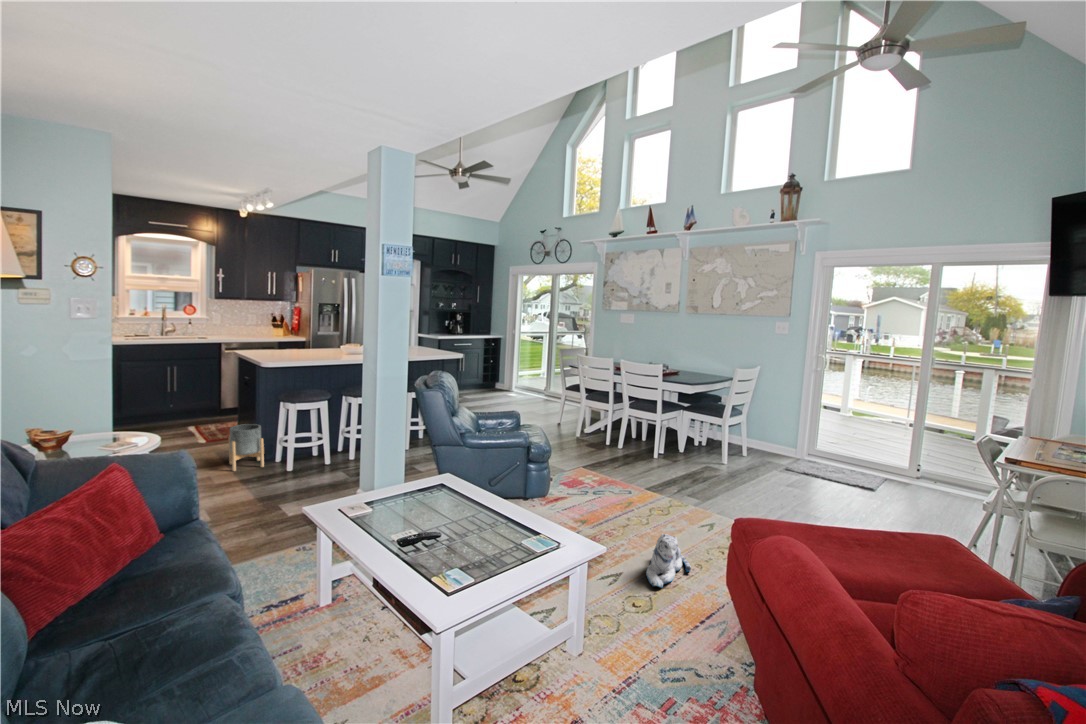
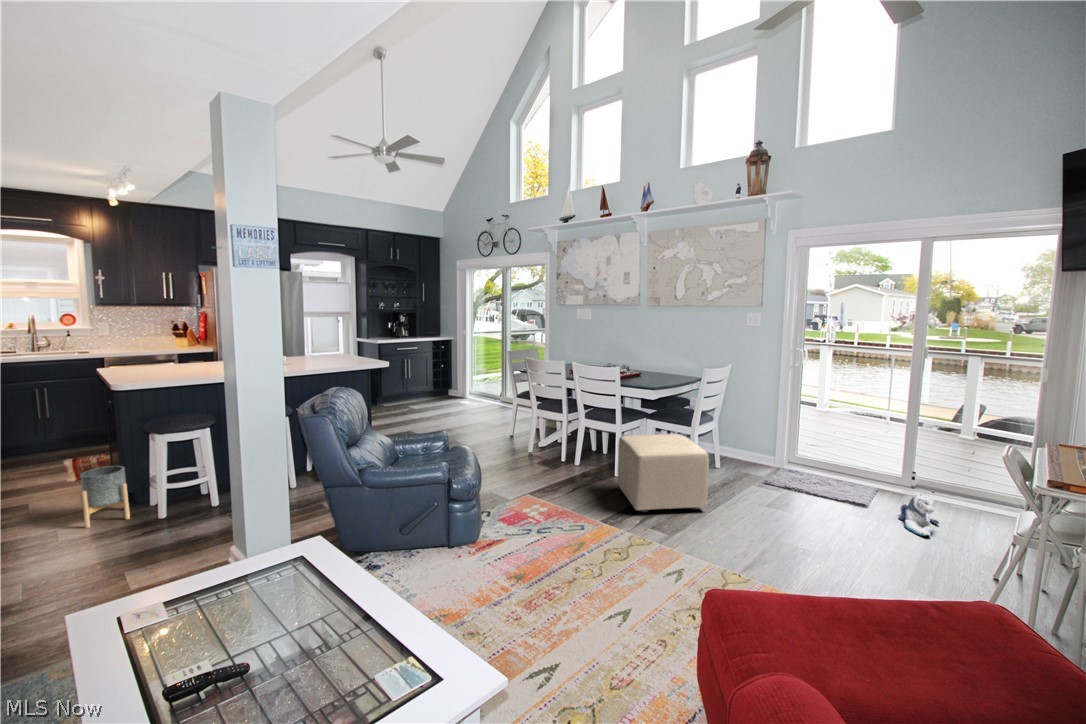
ottoman: none [658,421,738,485] -> present [618,434,709,512]
plush toy: present [646,534,691,587] -> present [899,494,939,536]

